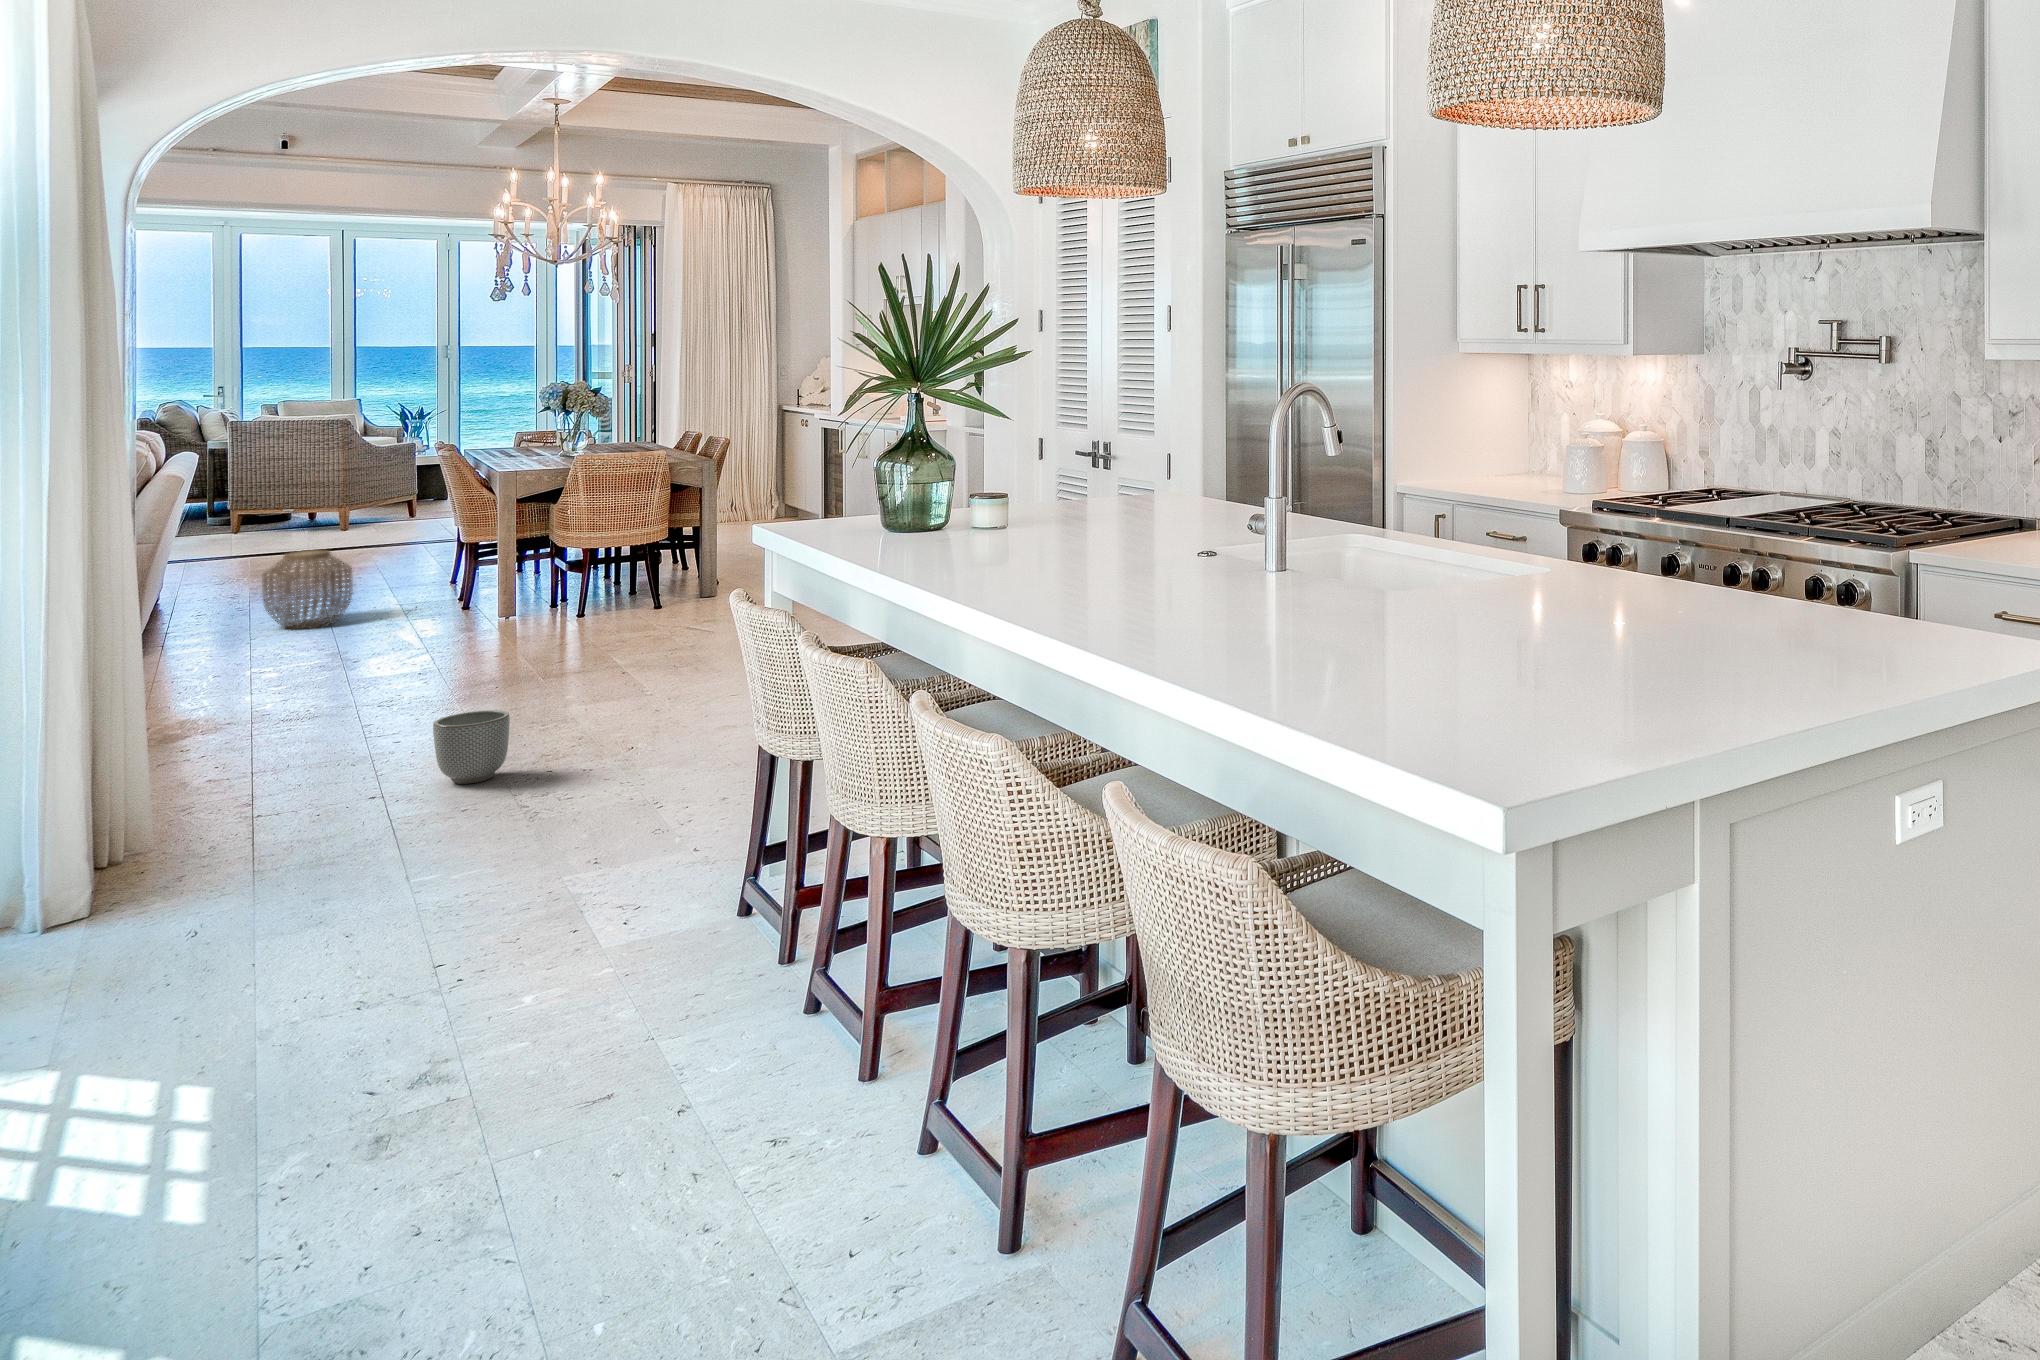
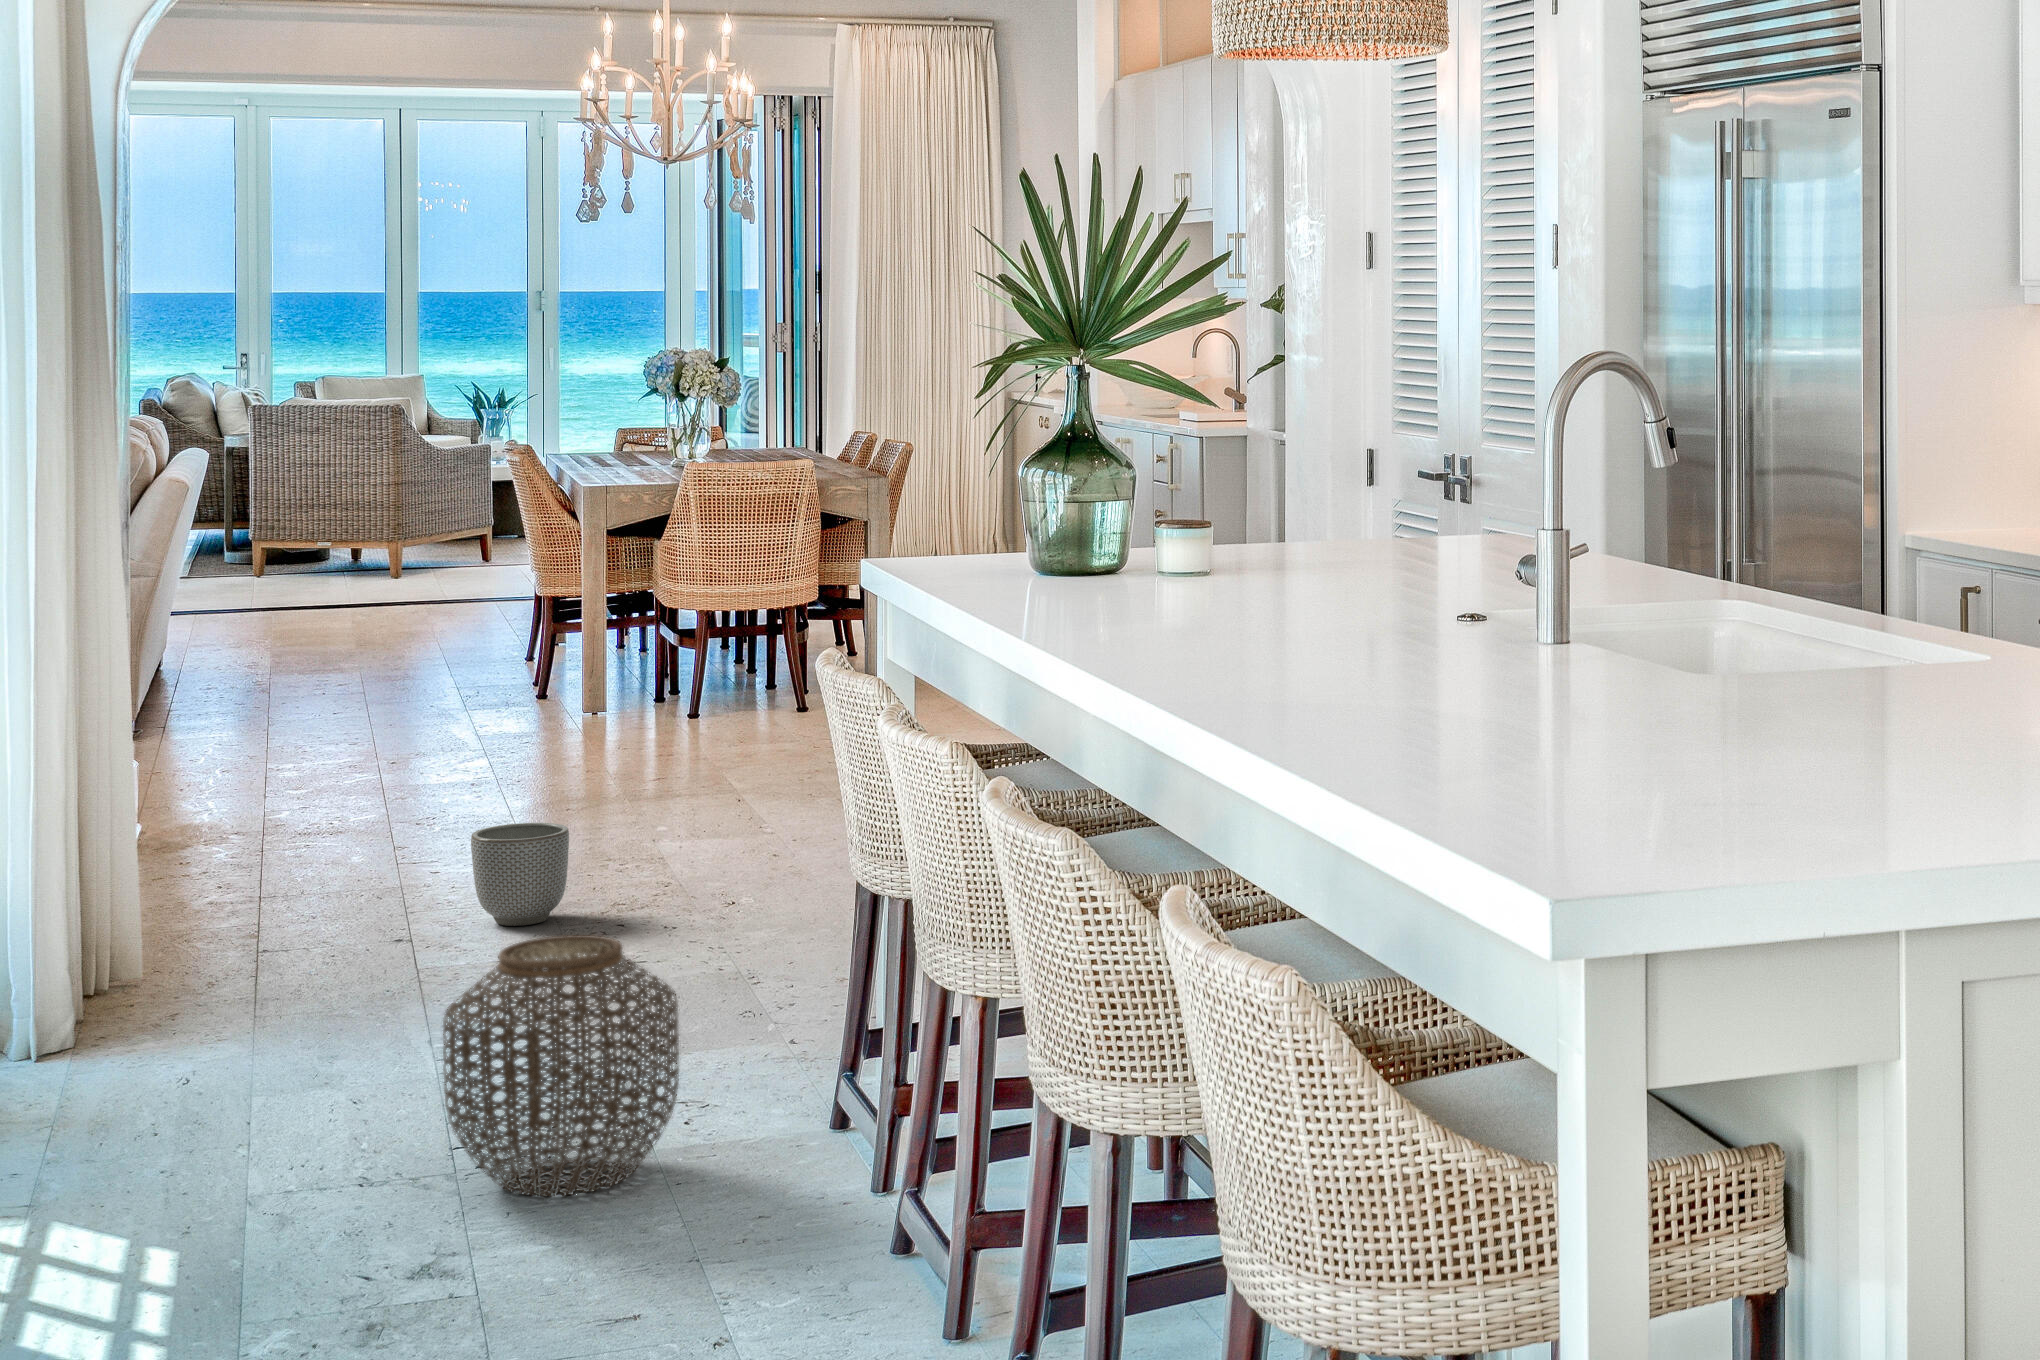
woven basket: present [262,550,353,629] -> present [443,935,679,1196]

